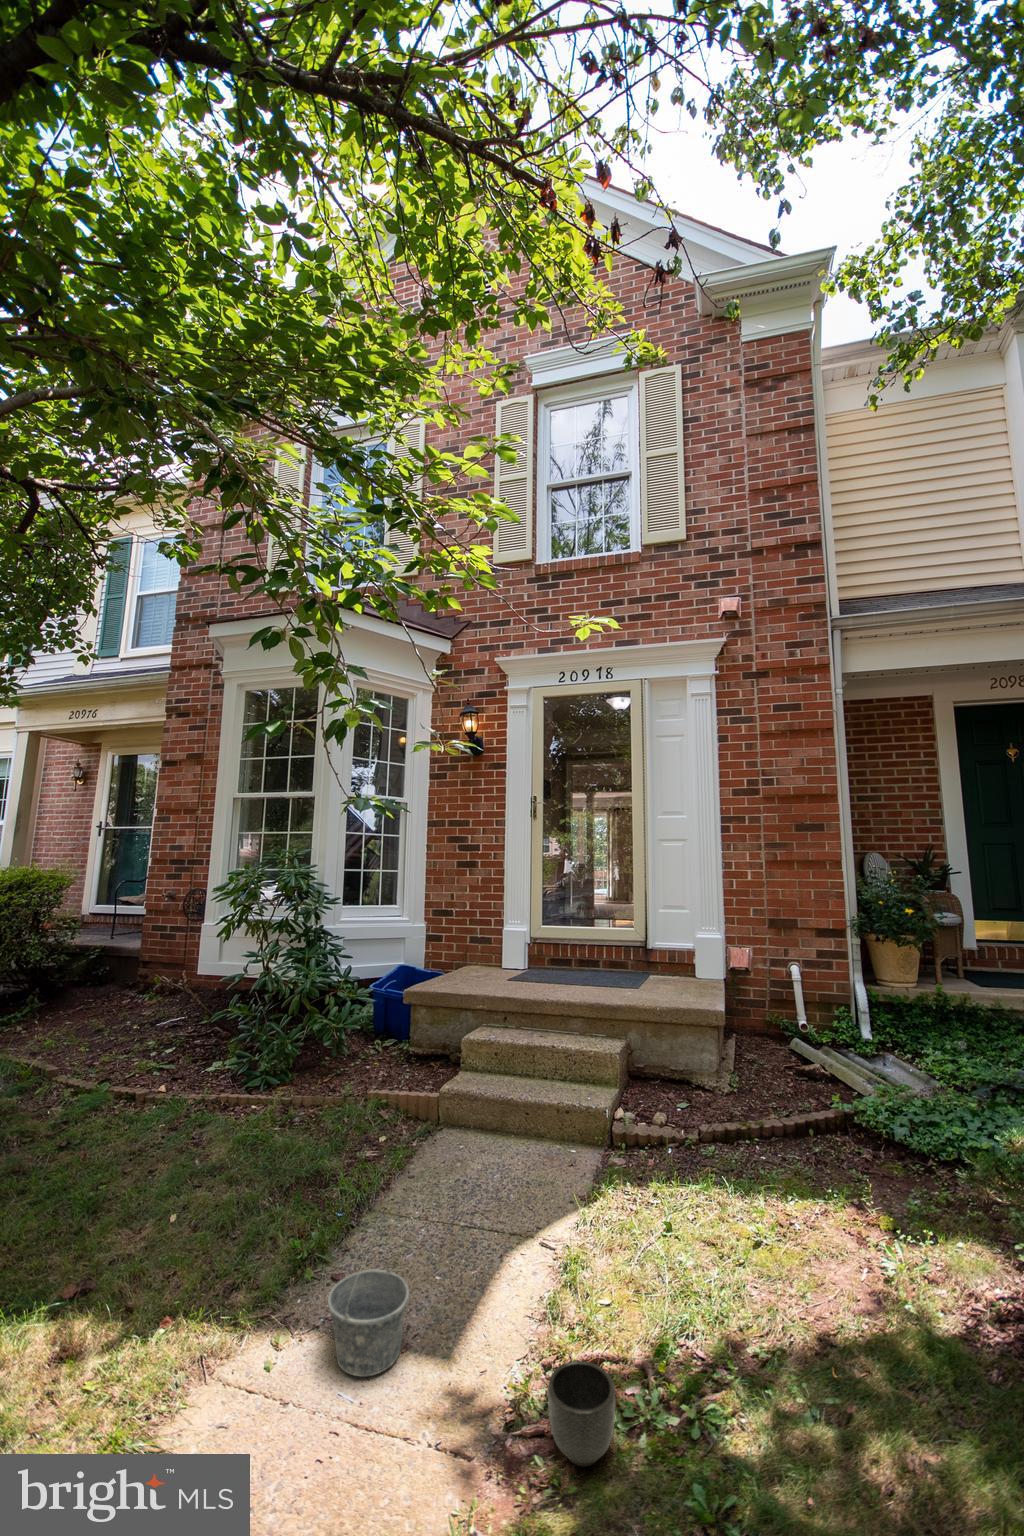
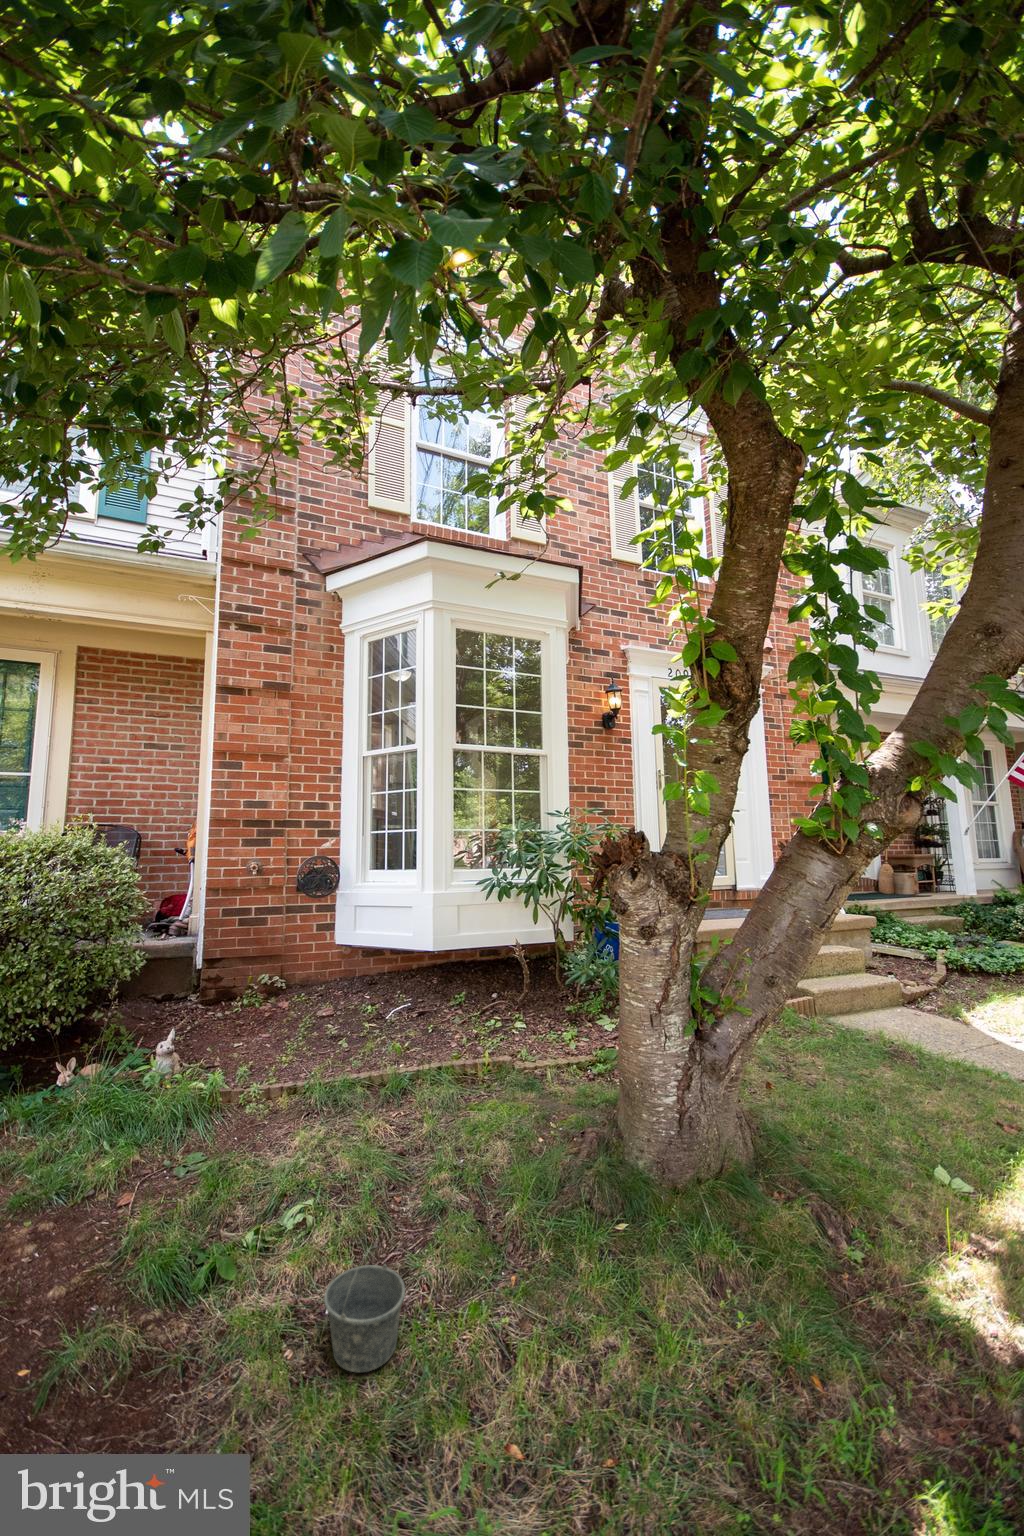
planter: present [548,1361,615,1466] -> none [544,1362,609,1466]

